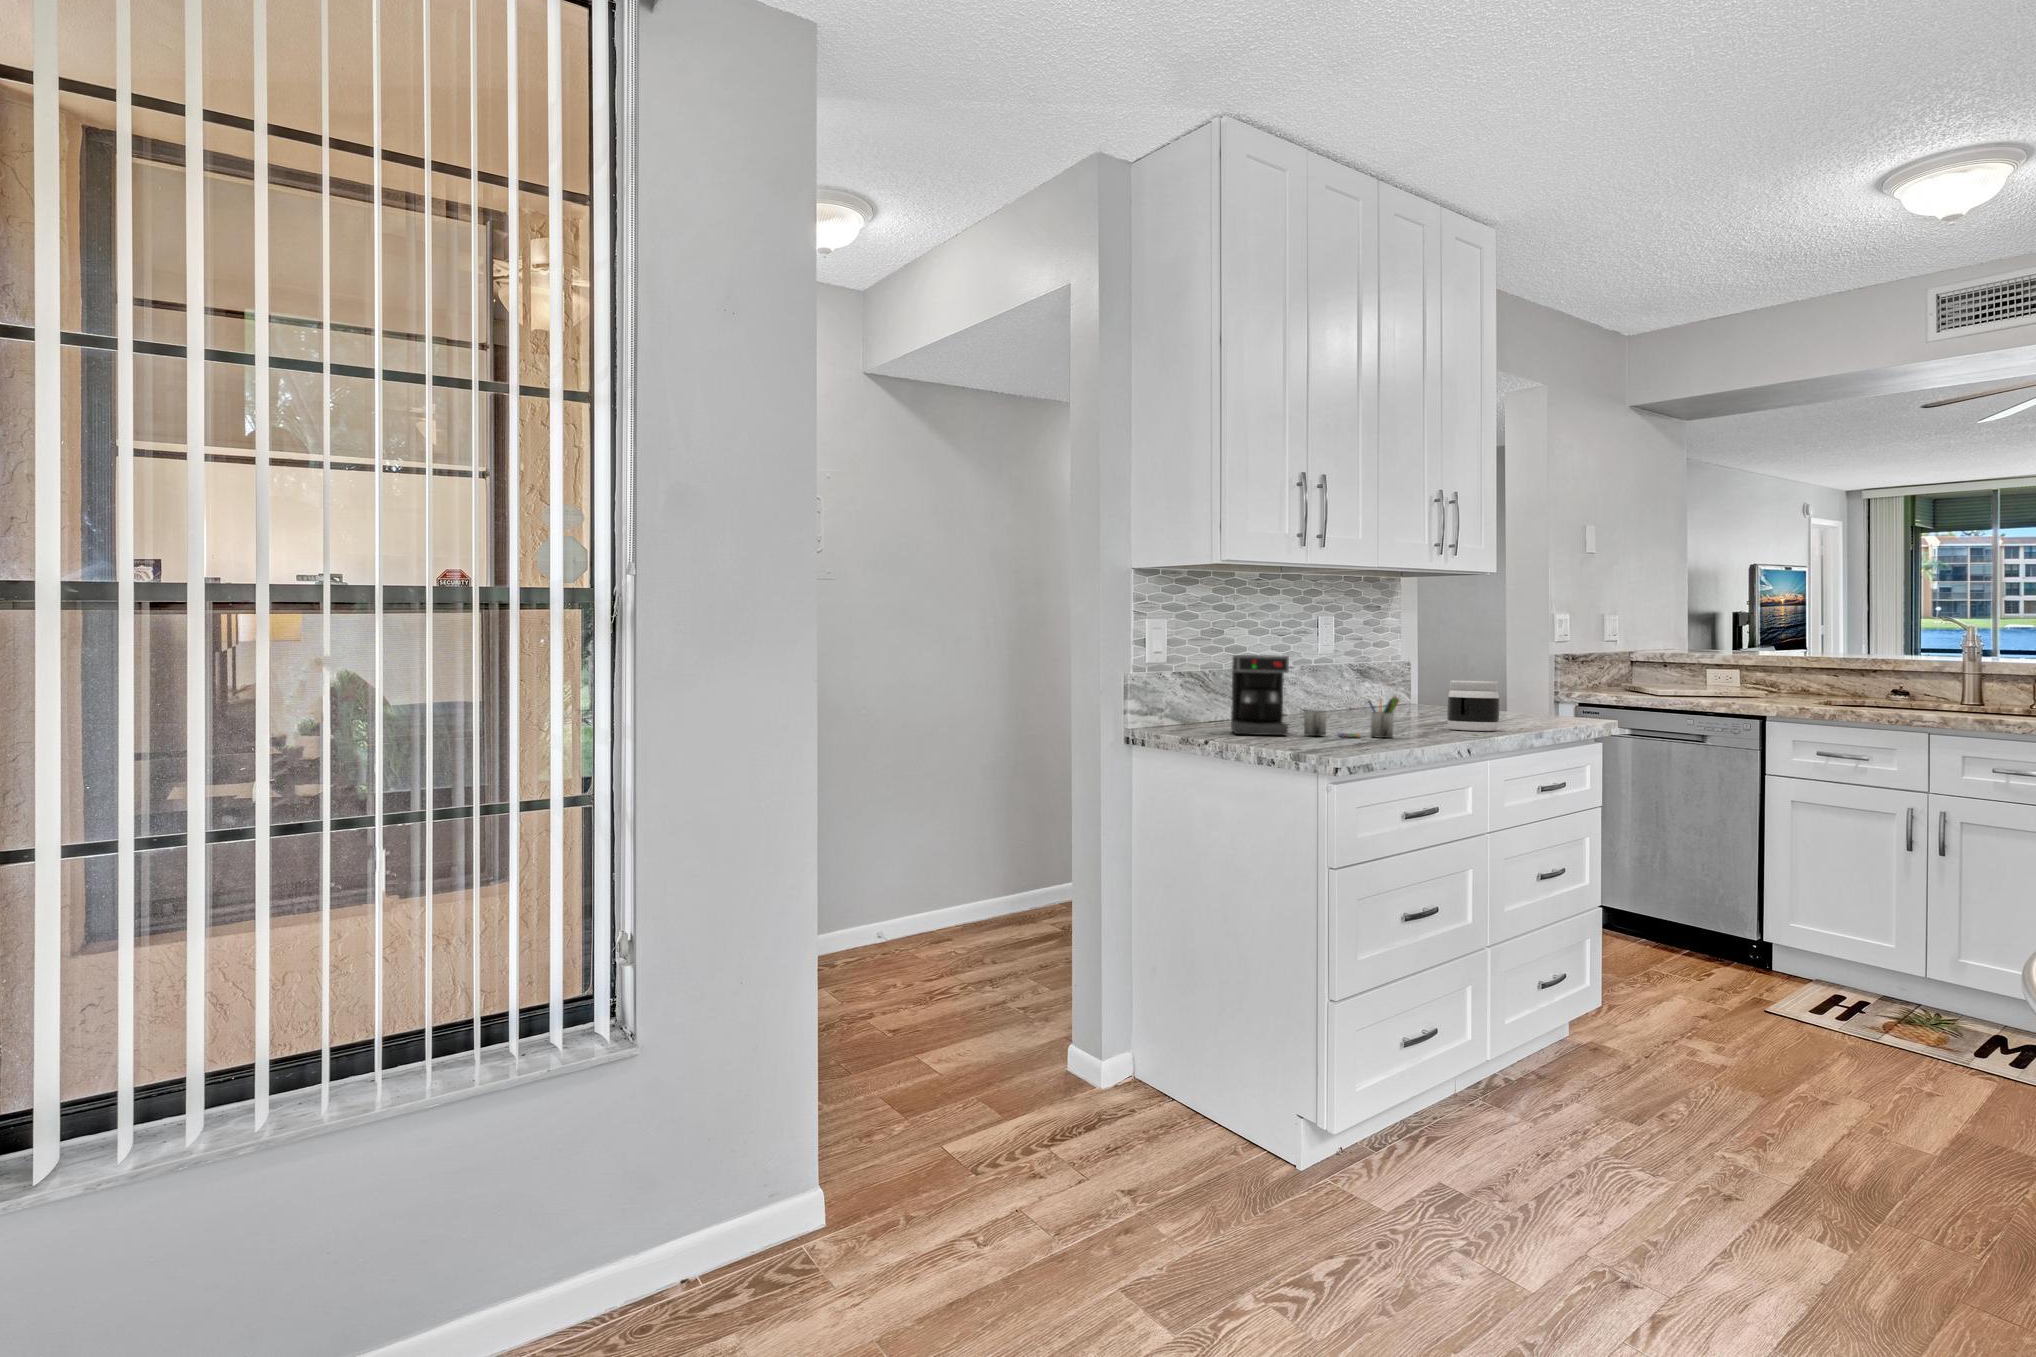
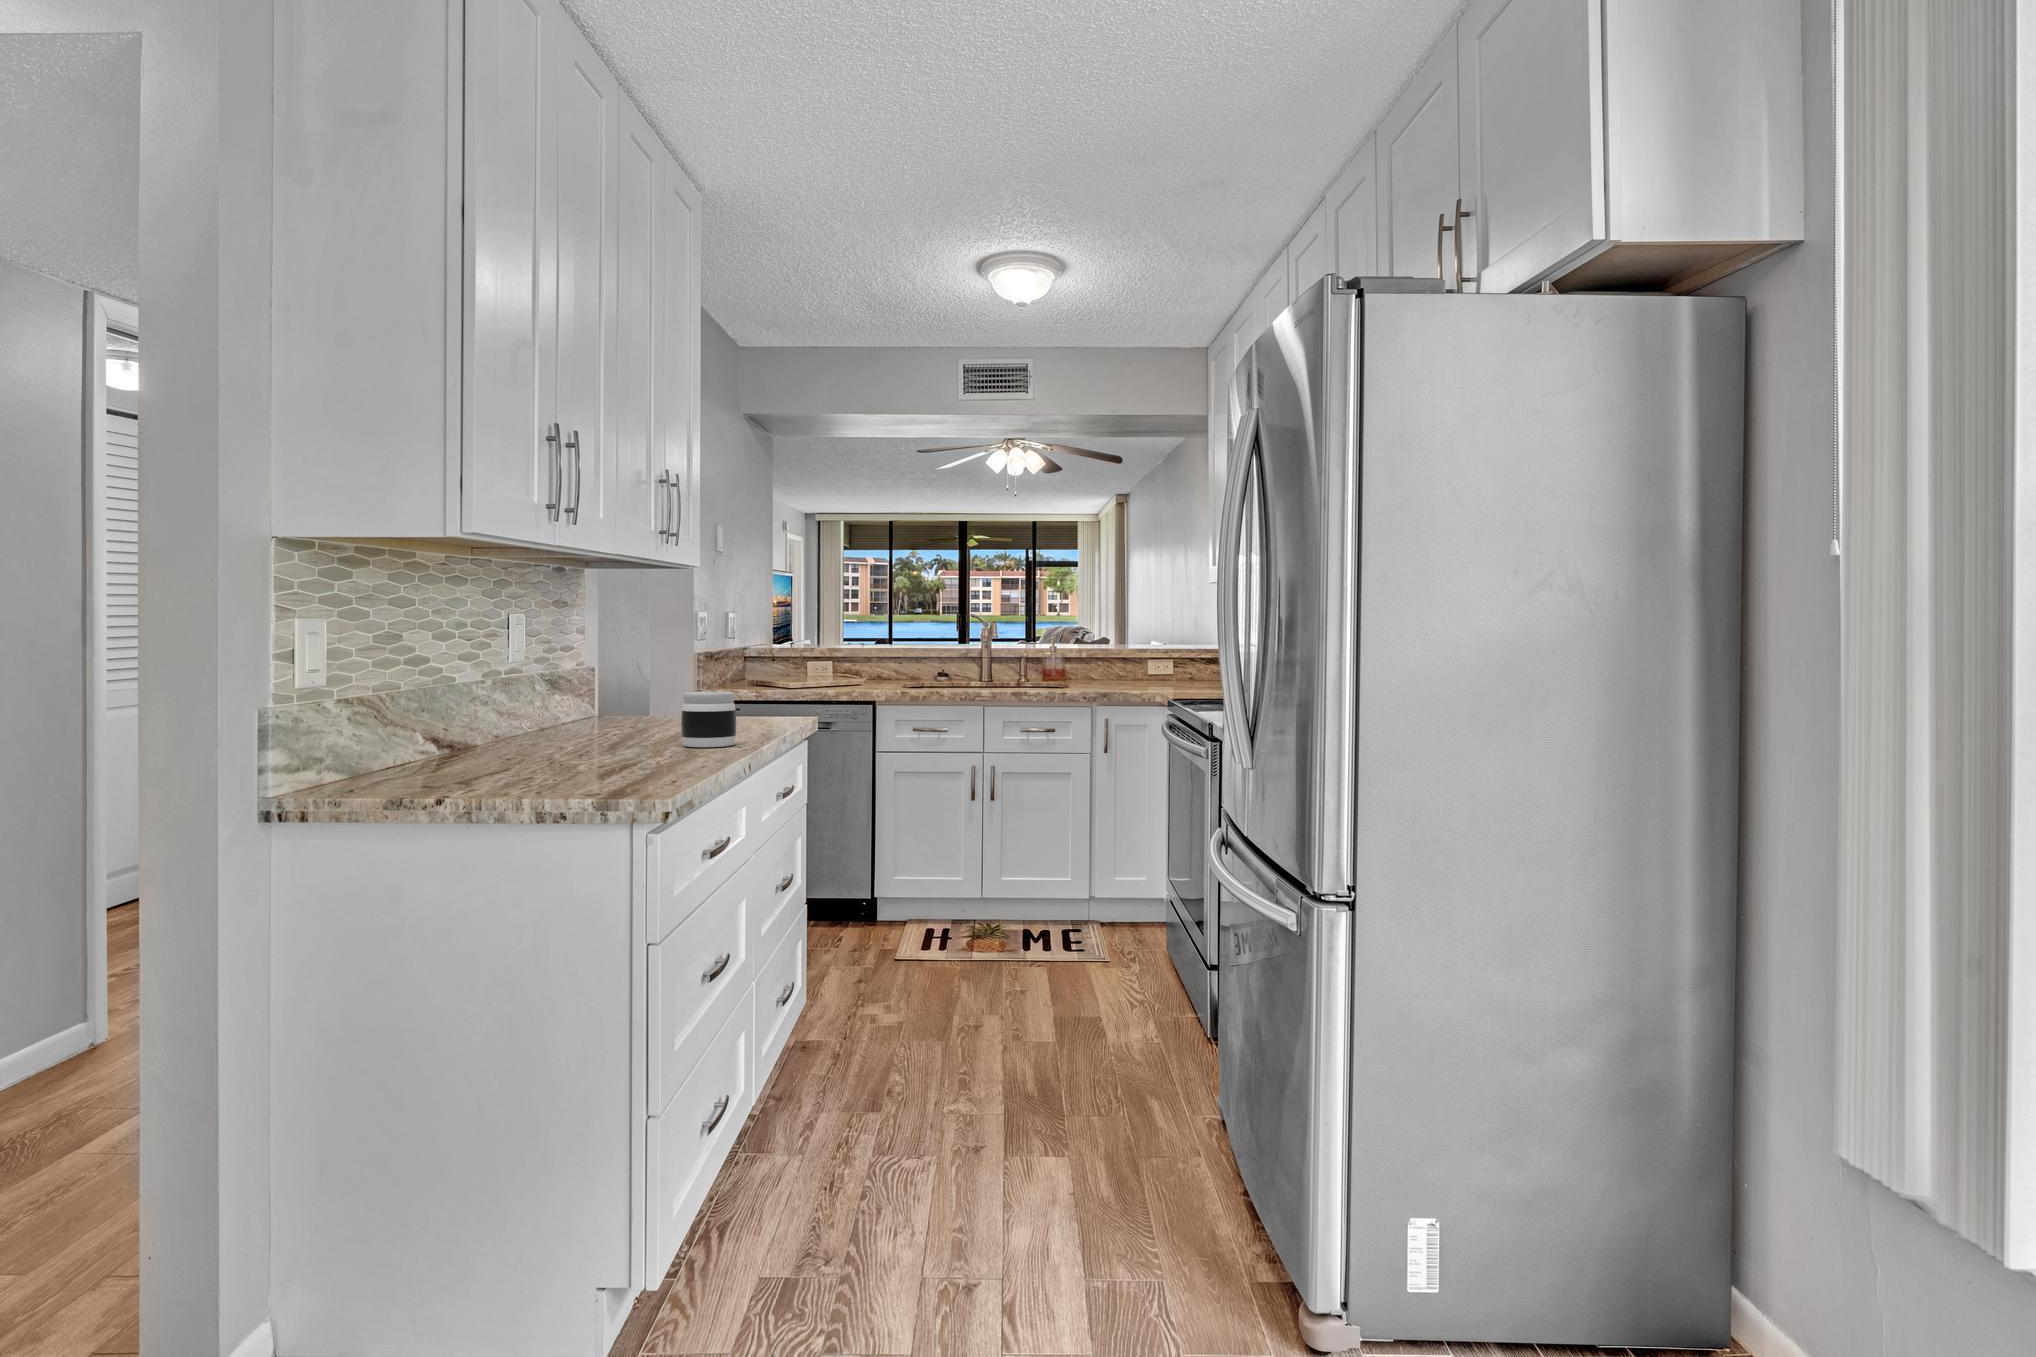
coffee maker: present [1231,655,1399,738] -> none [447,676,677,786]

